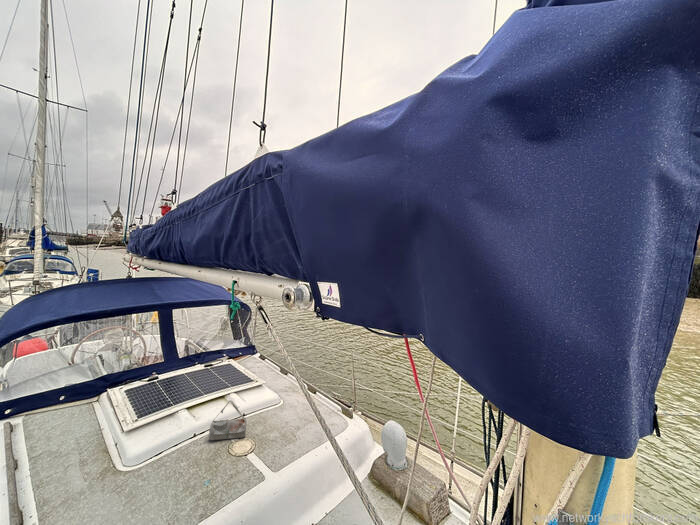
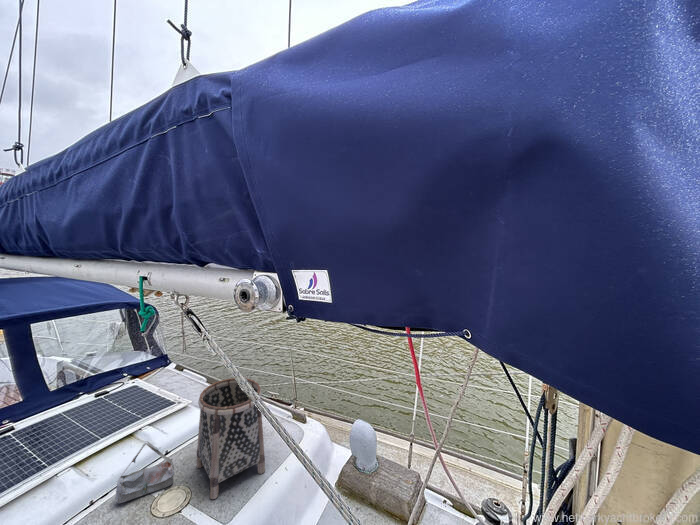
basket: none [262,366,312,454] -> present [196,378,265,499]

